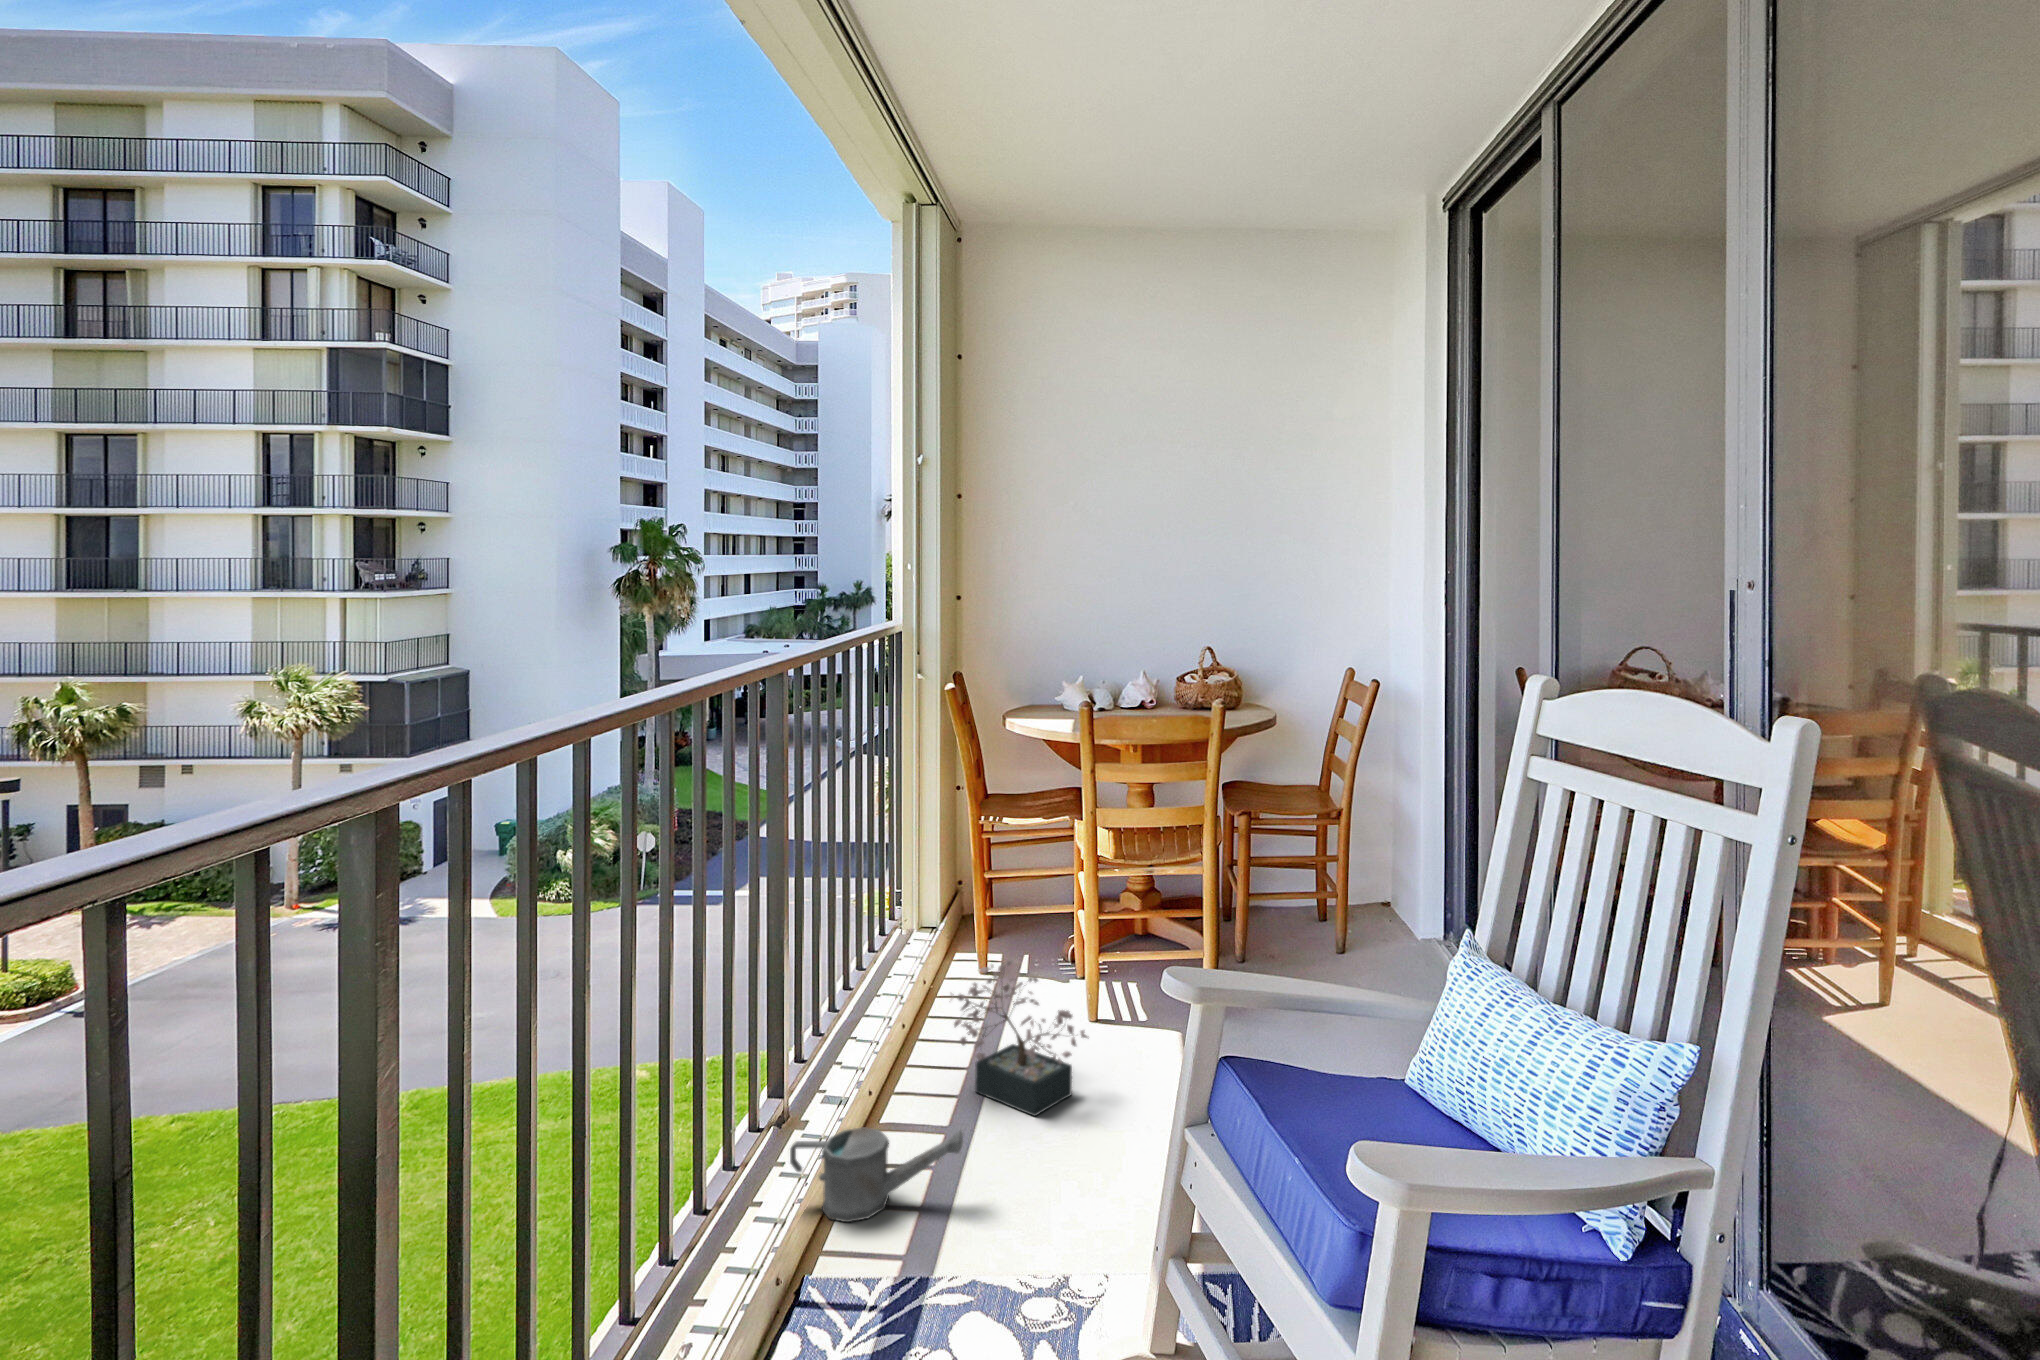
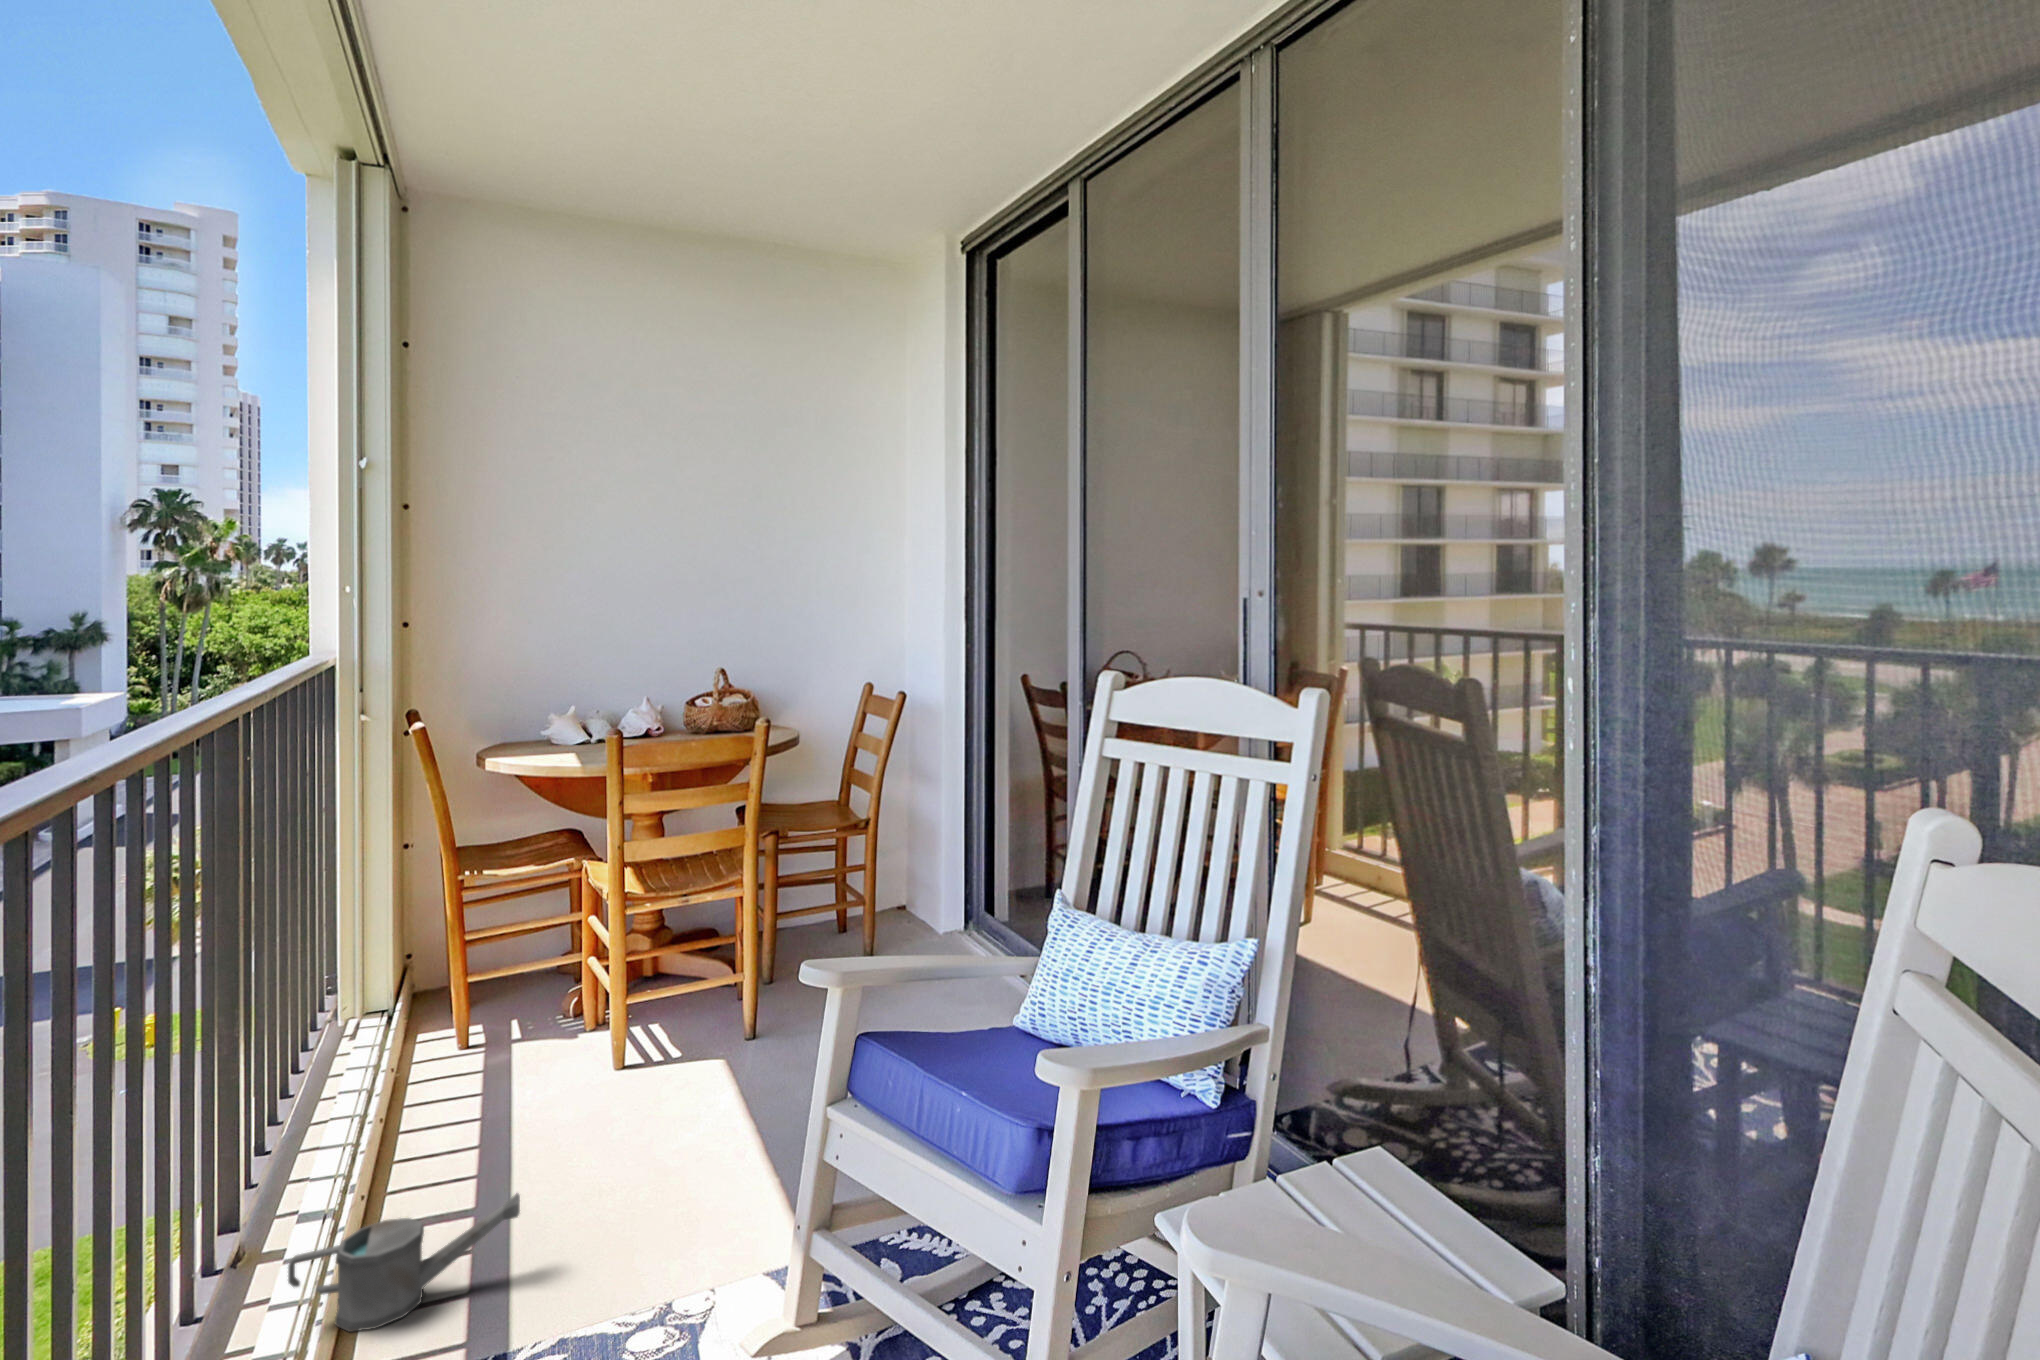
decorative plant: present [954,961,1089,1116] -> none [464,1014,639,1171]

